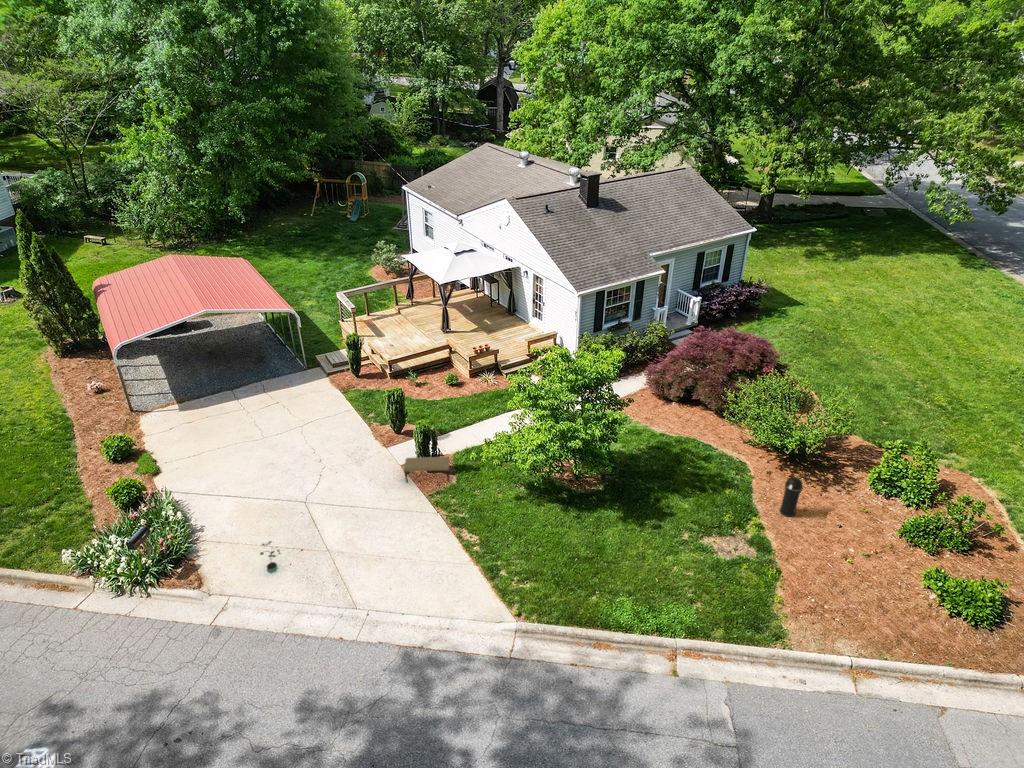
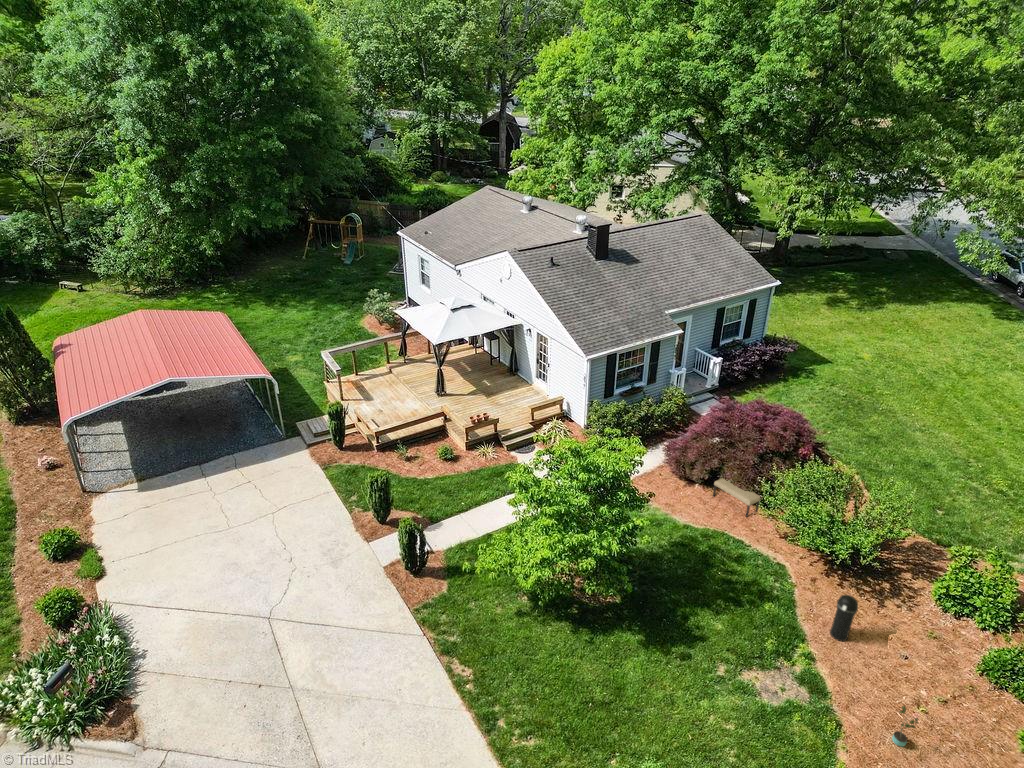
bench: present [404,457,450,482] -> present [713,478,760,517]
potted plant: present [260,541,280,573] -> present [892,706,918,747]

